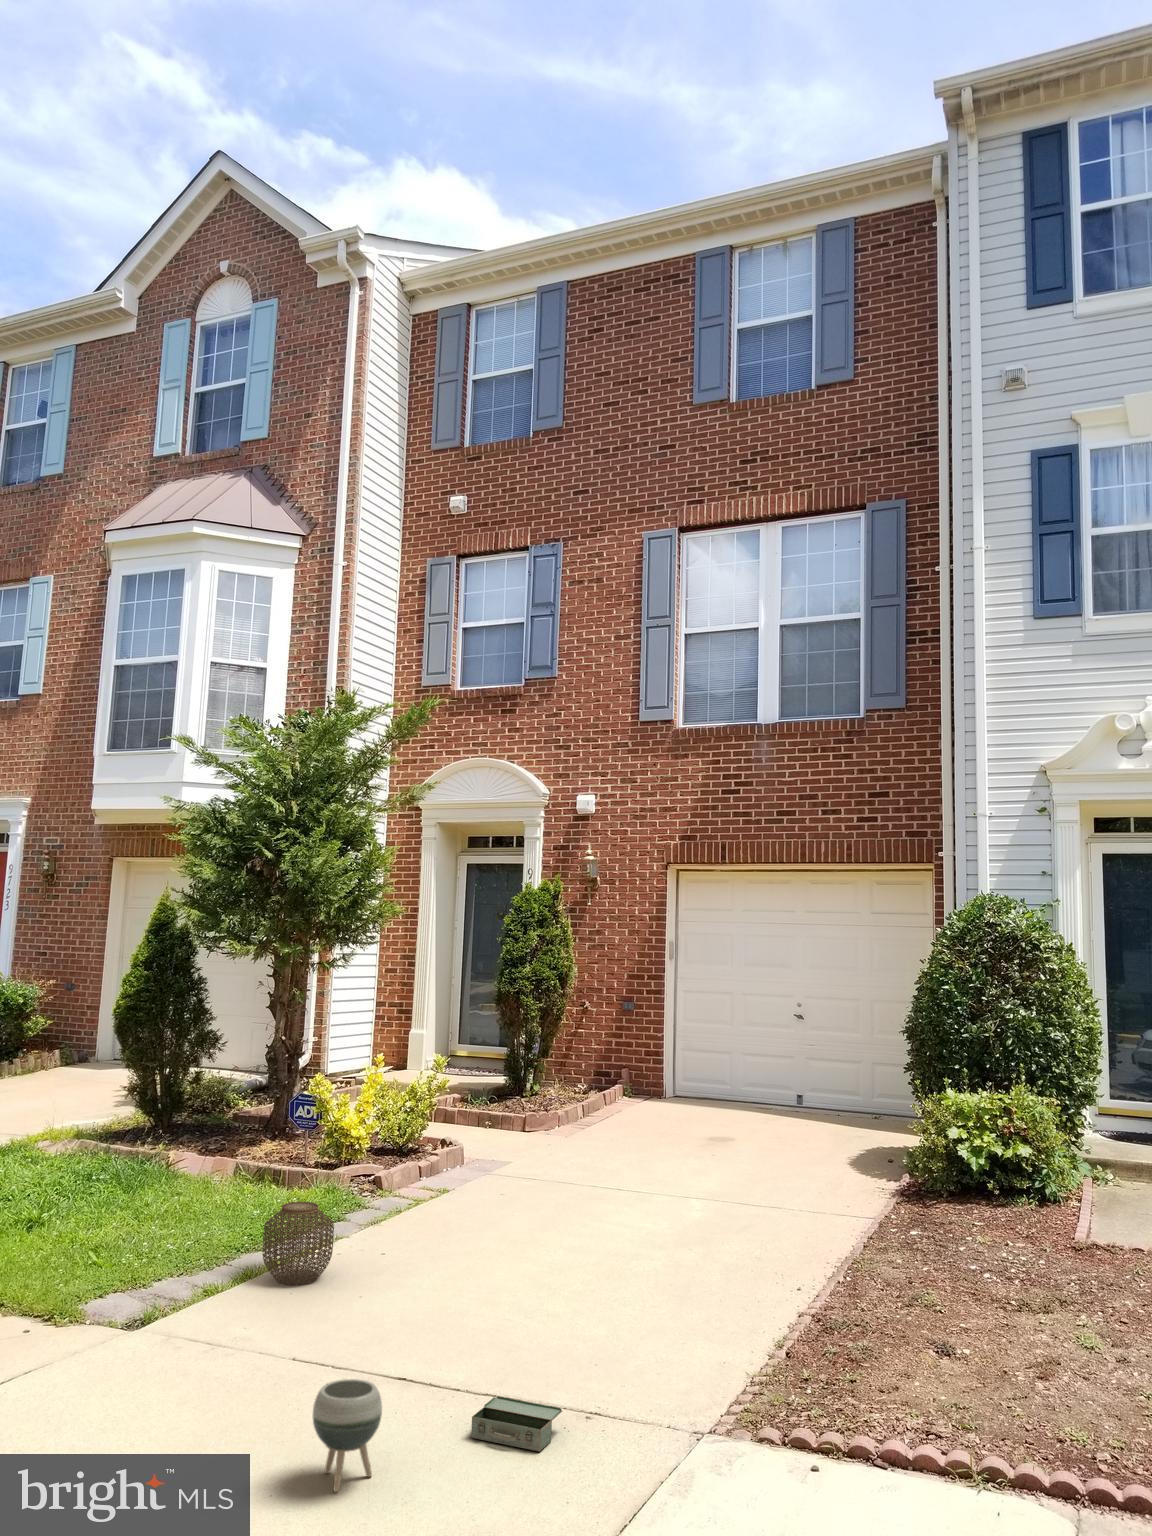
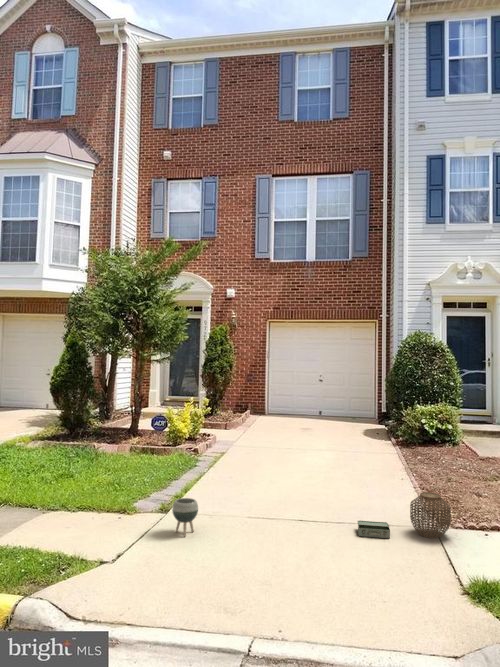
woven basket: present [262,1202,334,1285] -> present [410,492,451,538]
planter: present [313,1379,382,1492] -> present [172,498,198,537]

